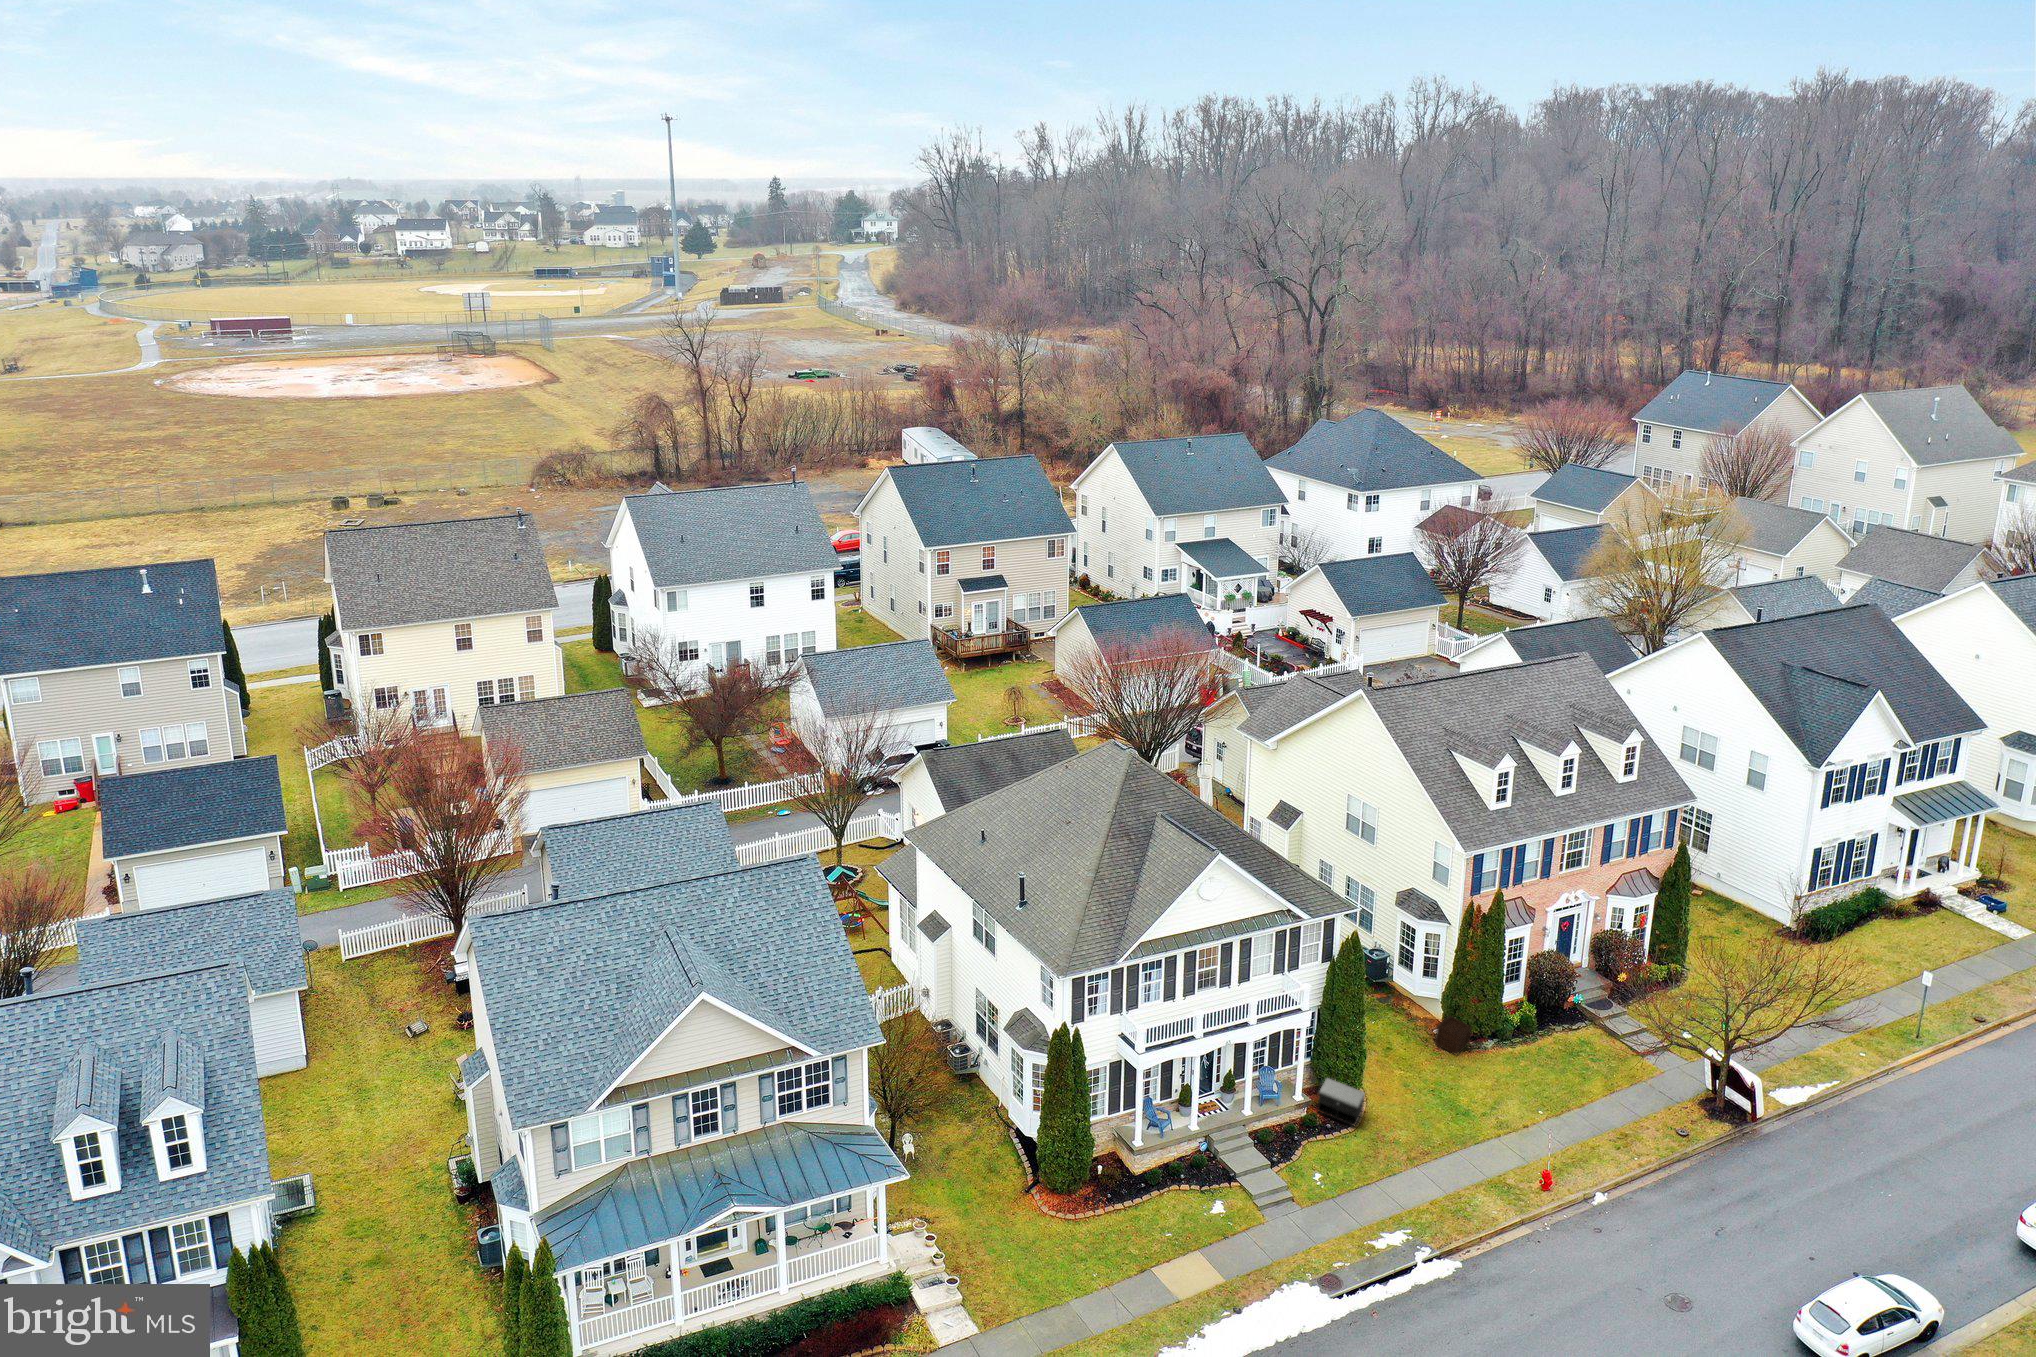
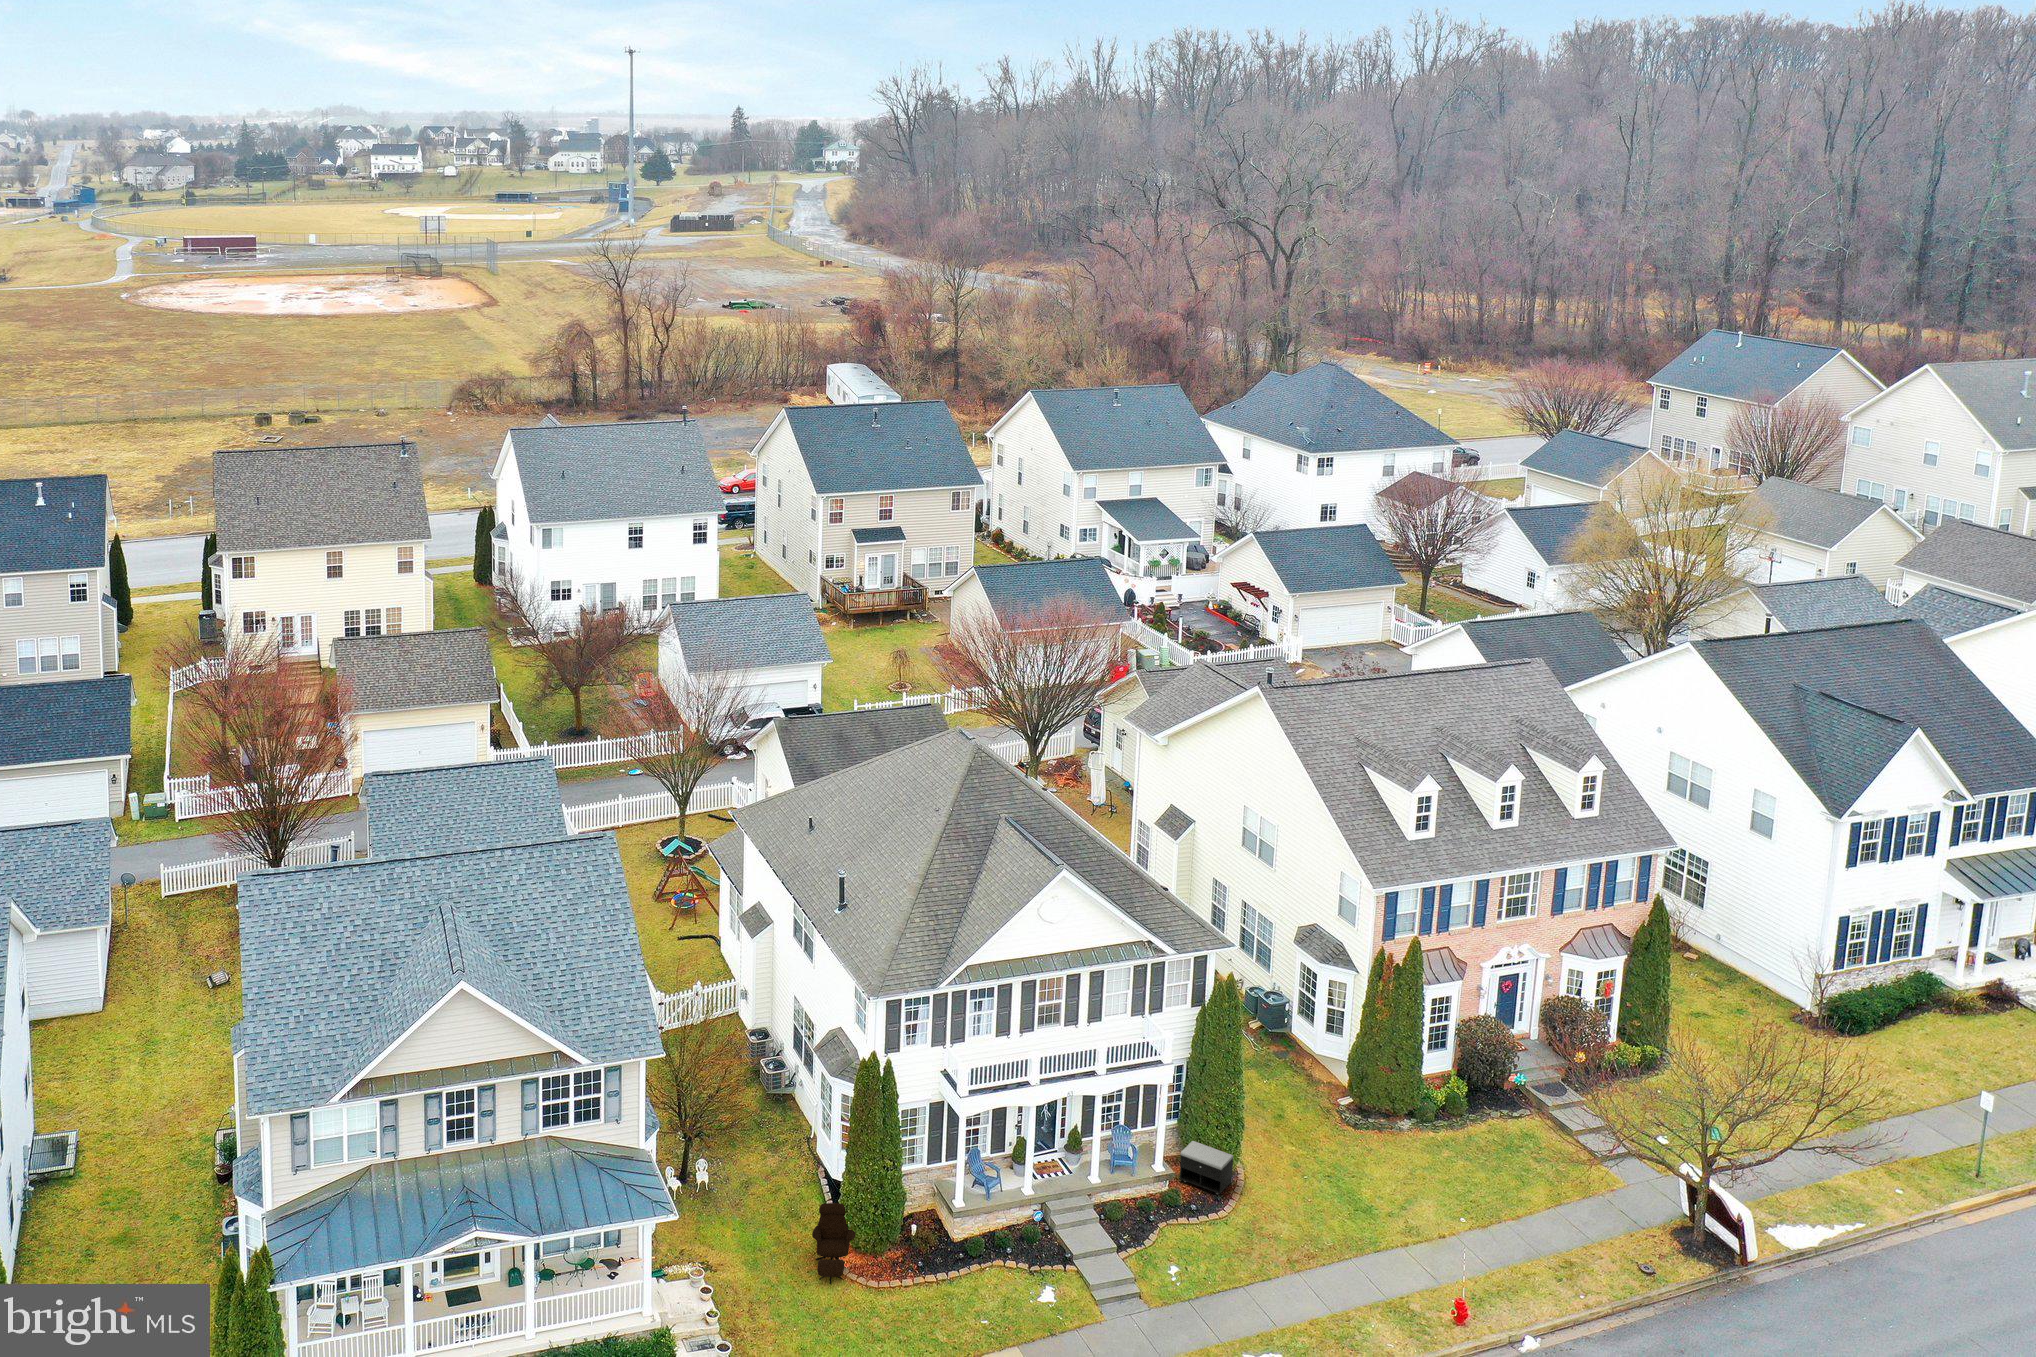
wooden crate: present [1435,1016,1472,1055] -> none [1337,1086,1380,1131]
lounge chair: none [1016,1159,1054,1236] -> present [812,1203,856,1284]

